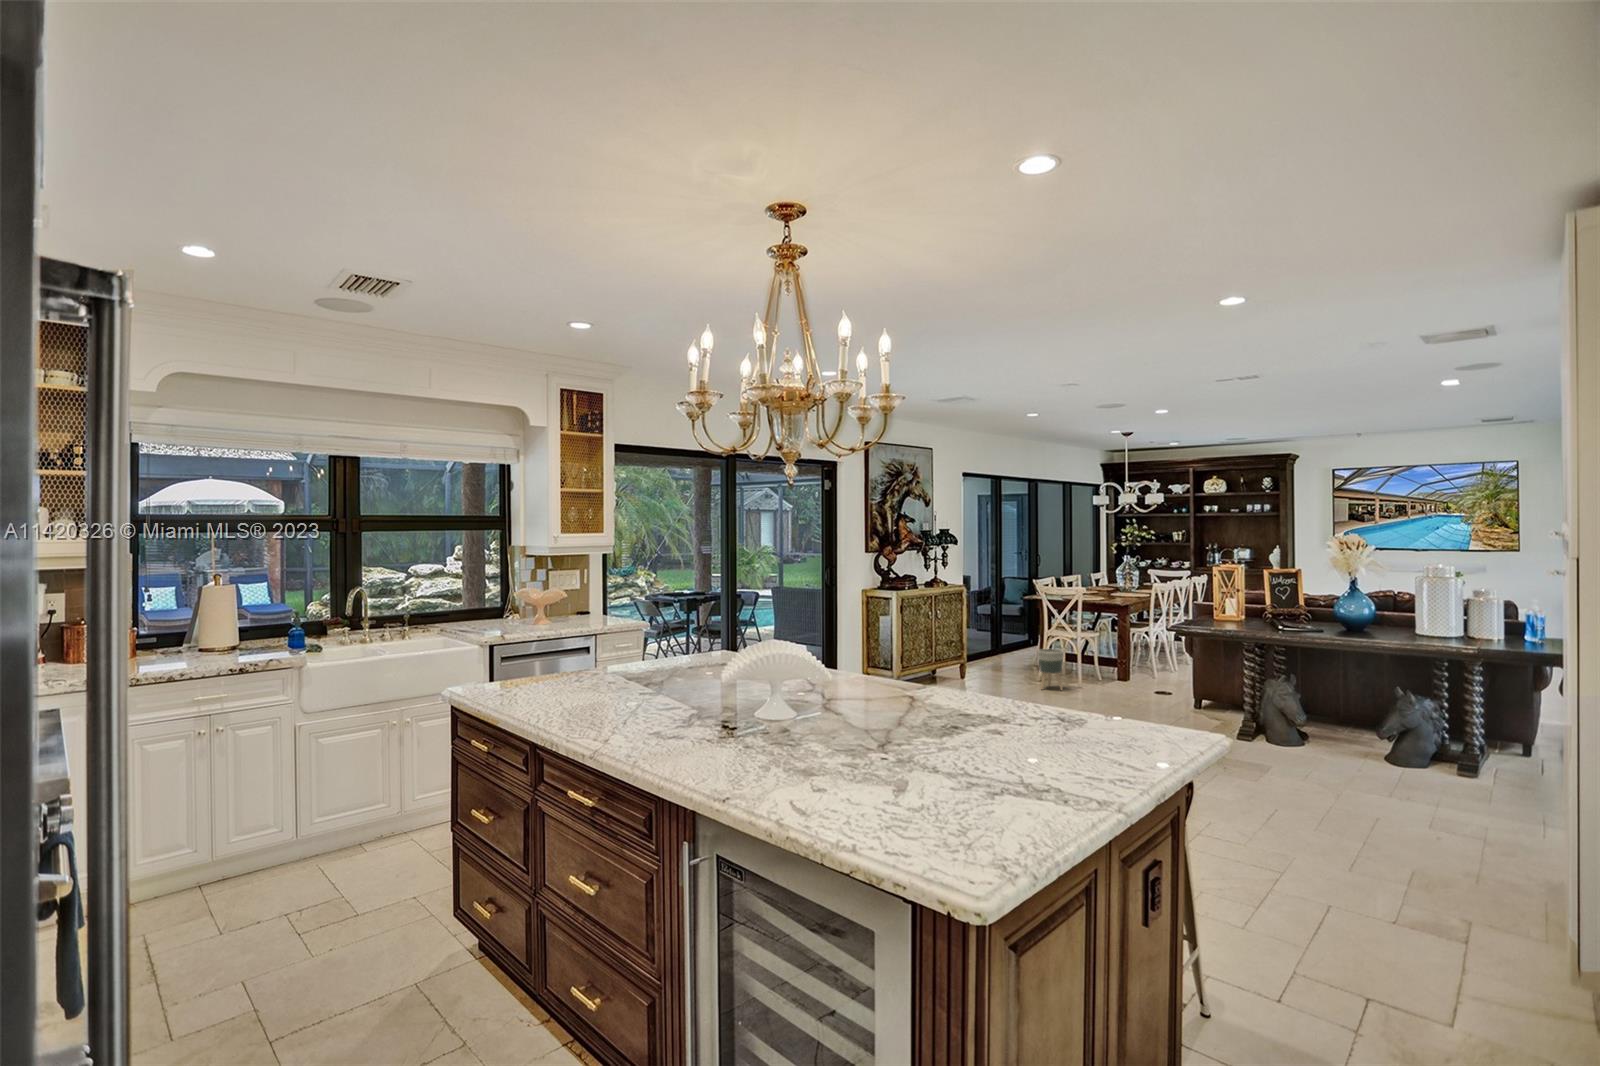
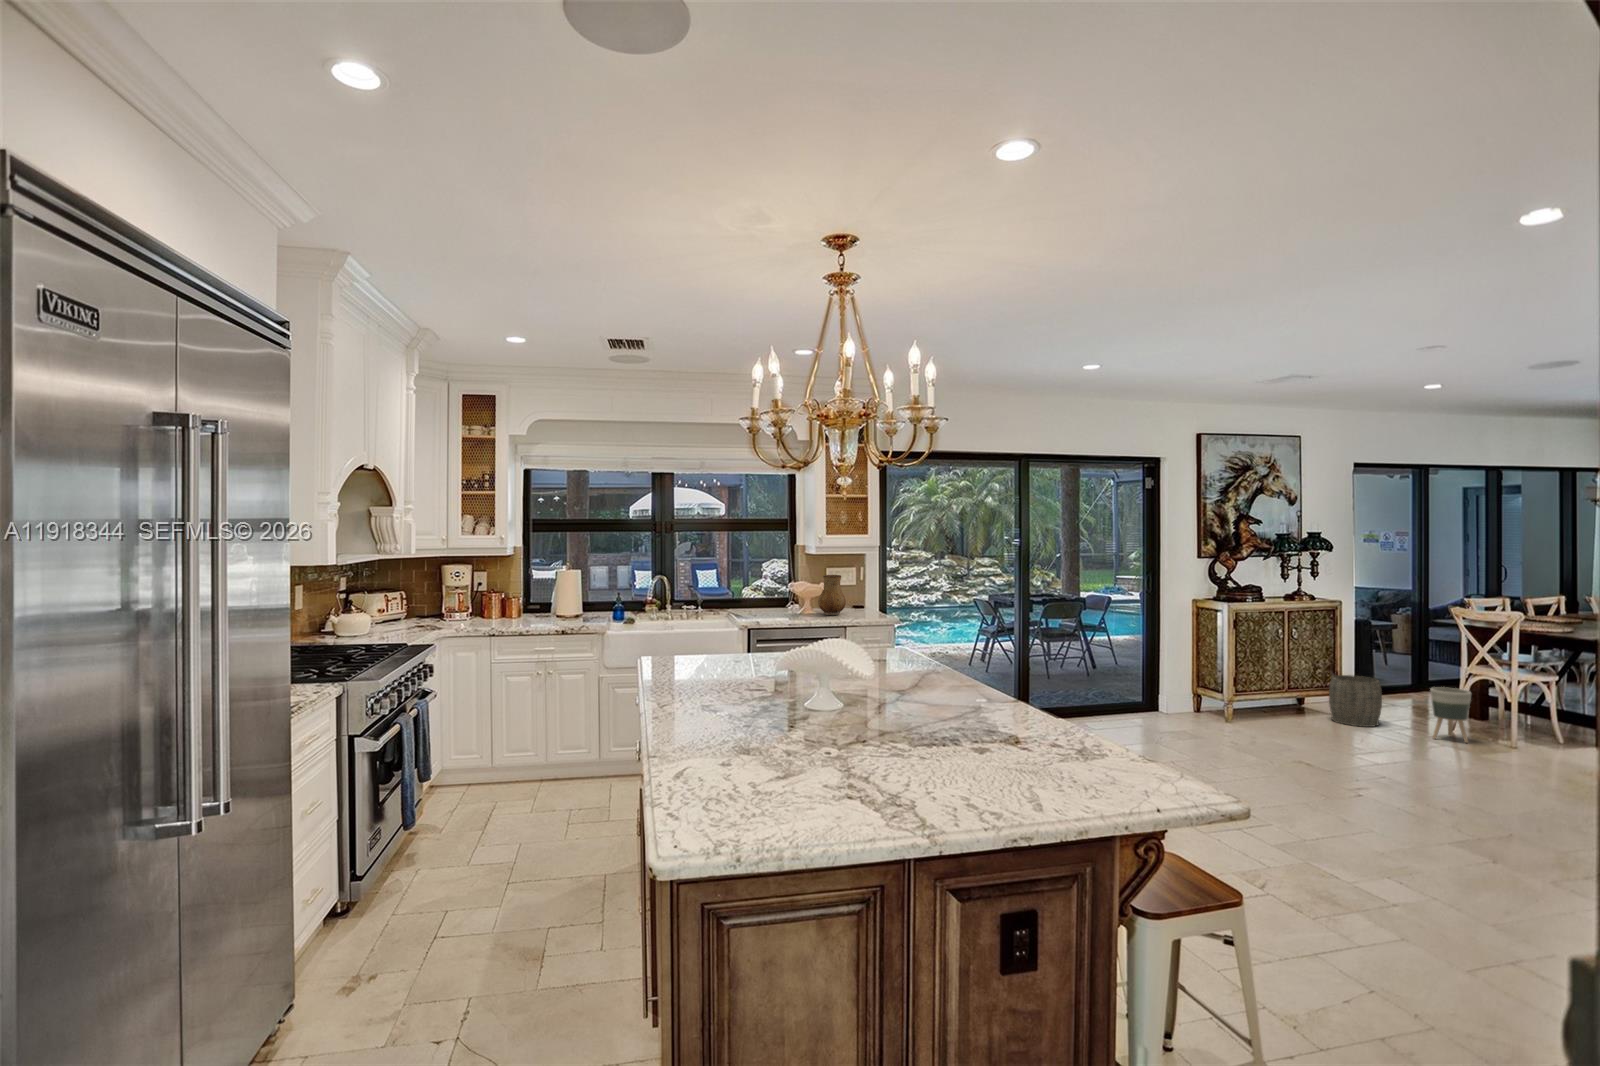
ceramic pitcher: none [550,581,581,625] -> present [818,575,846,615]
woven basket: none [967,645,1003,686] -> present [1329,675,1382,727]

